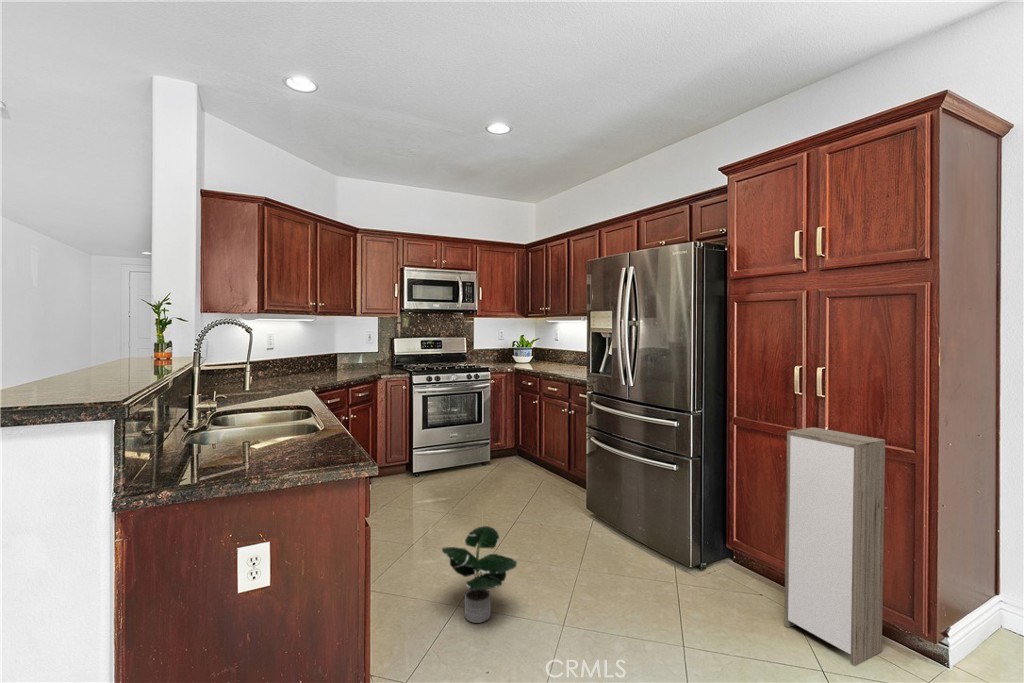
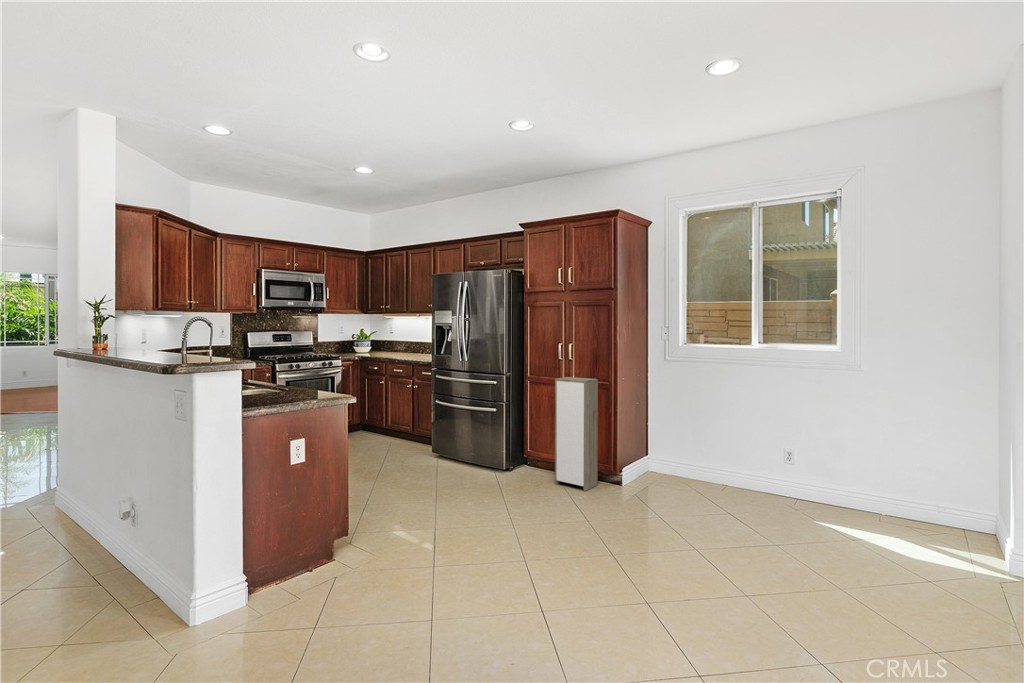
potted plant: present [442,526,517,623] -> none [363,452,411,507]

